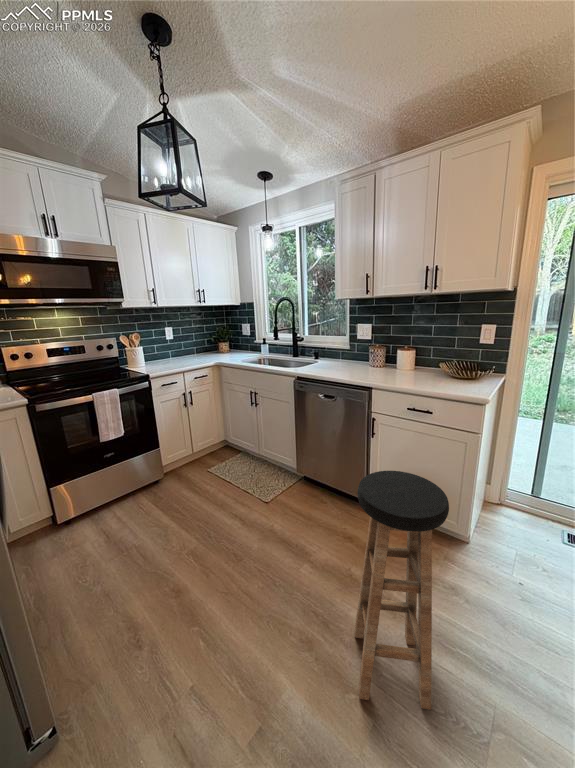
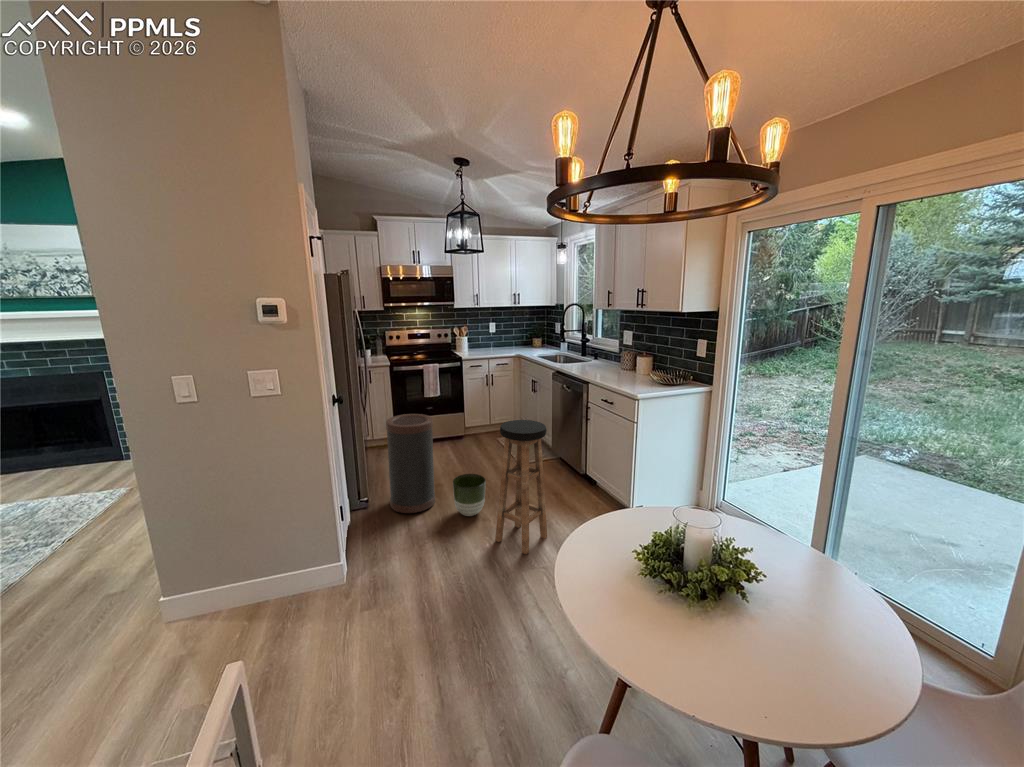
trash can: none [71,495,194,719] -> present [386,414,435,513]
planter: none [237,568,295,657] -> present [453,474,486,516]

